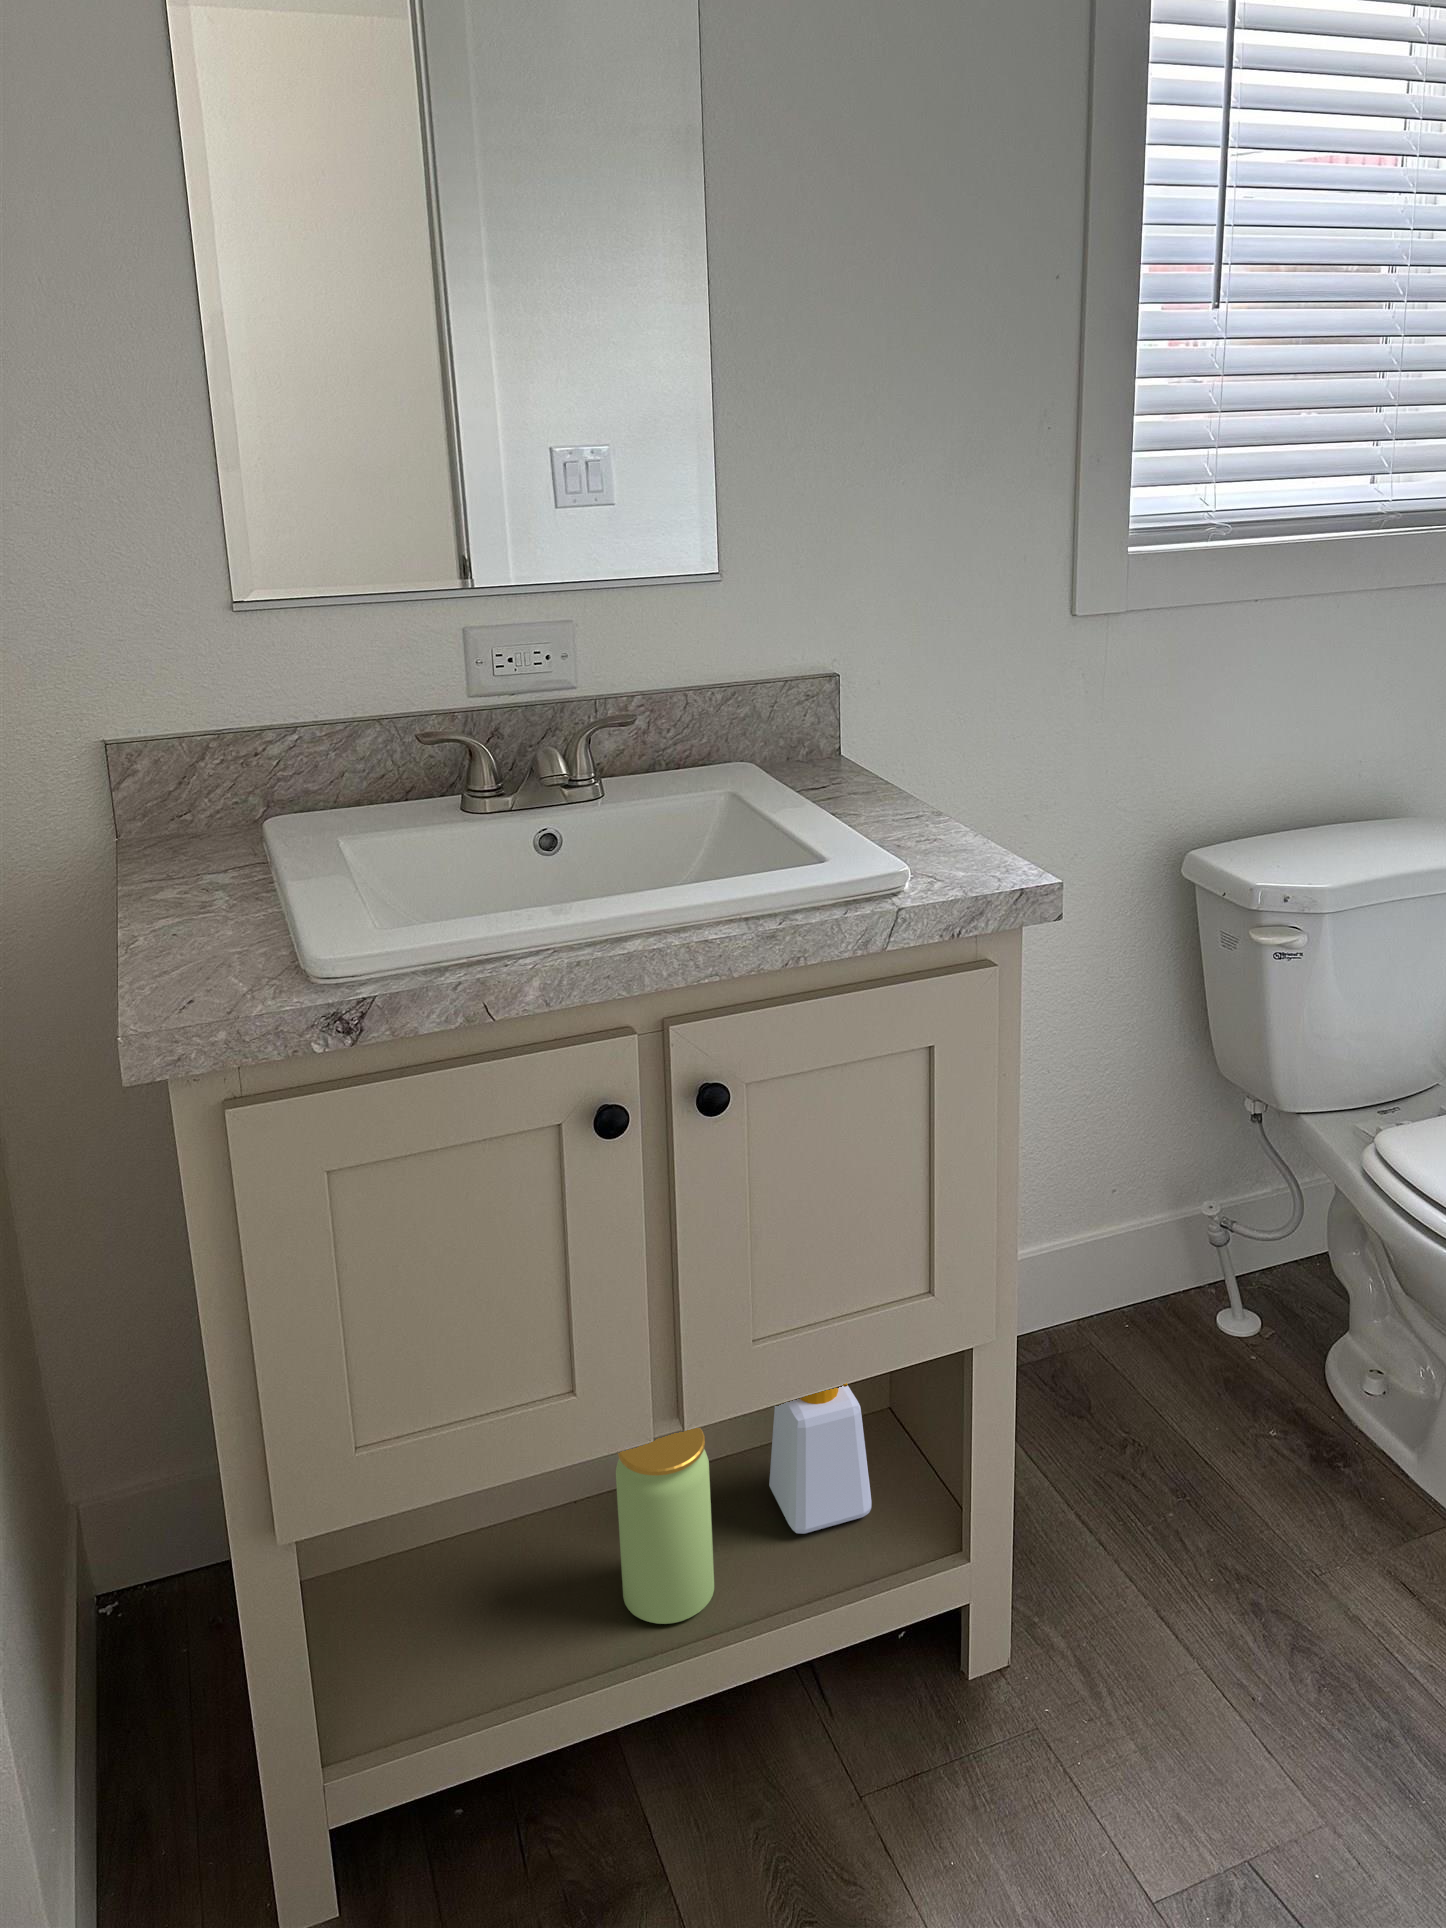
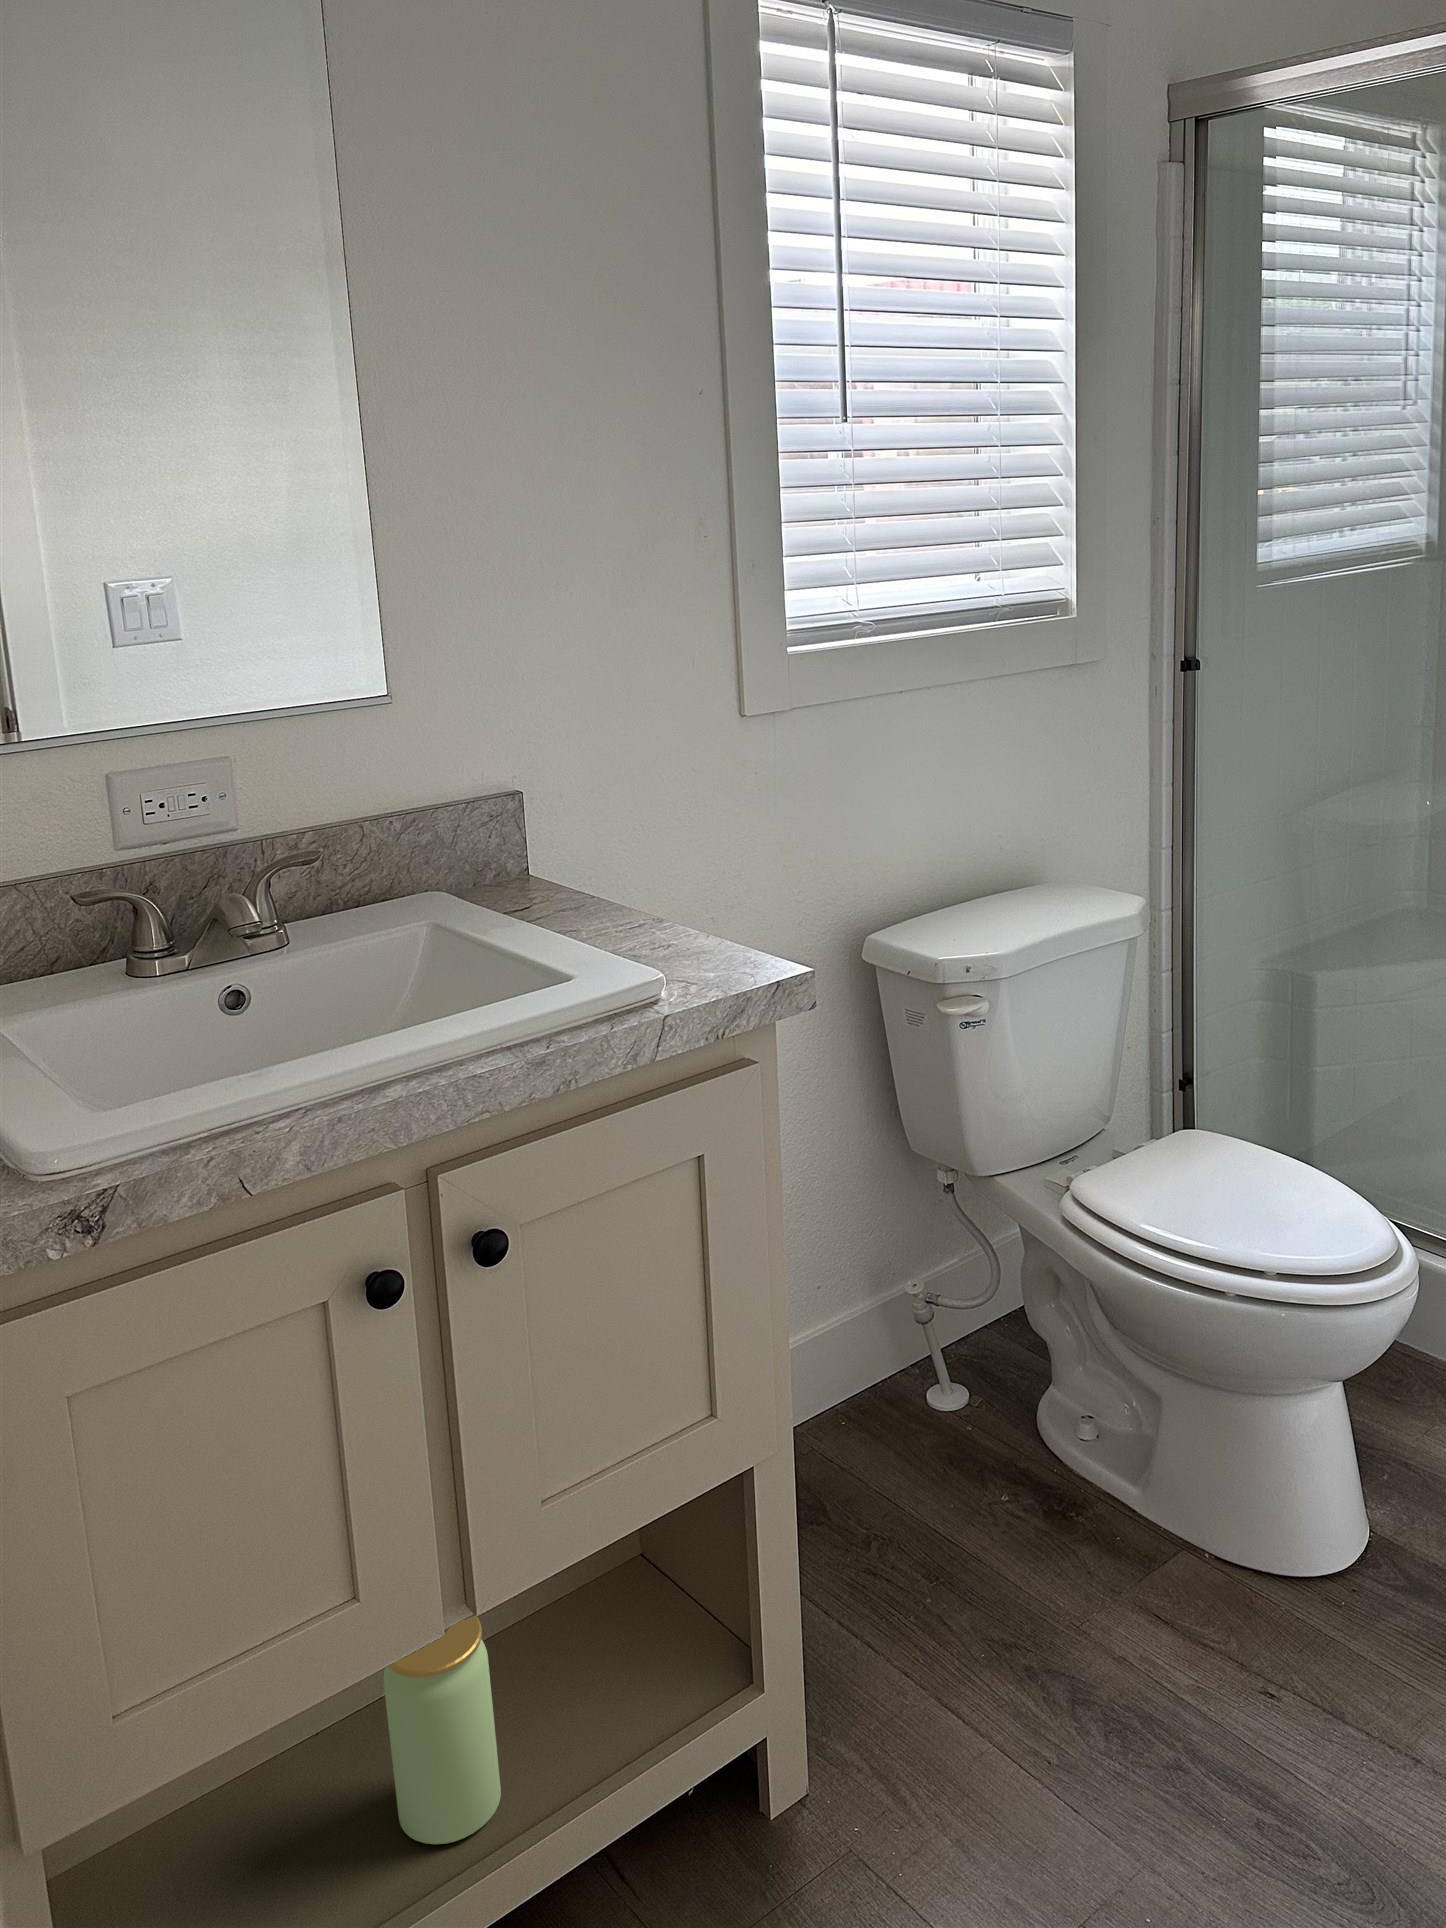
soap bottle: present [769,1383,872,1534] -> none [535,1470,651,1707]

